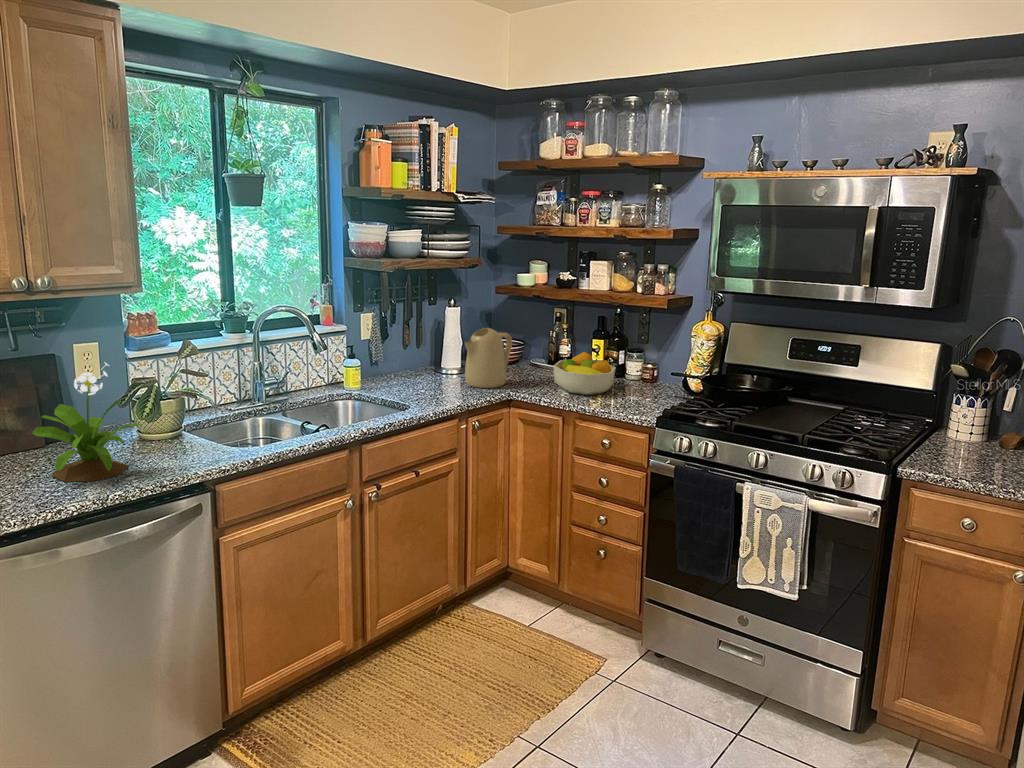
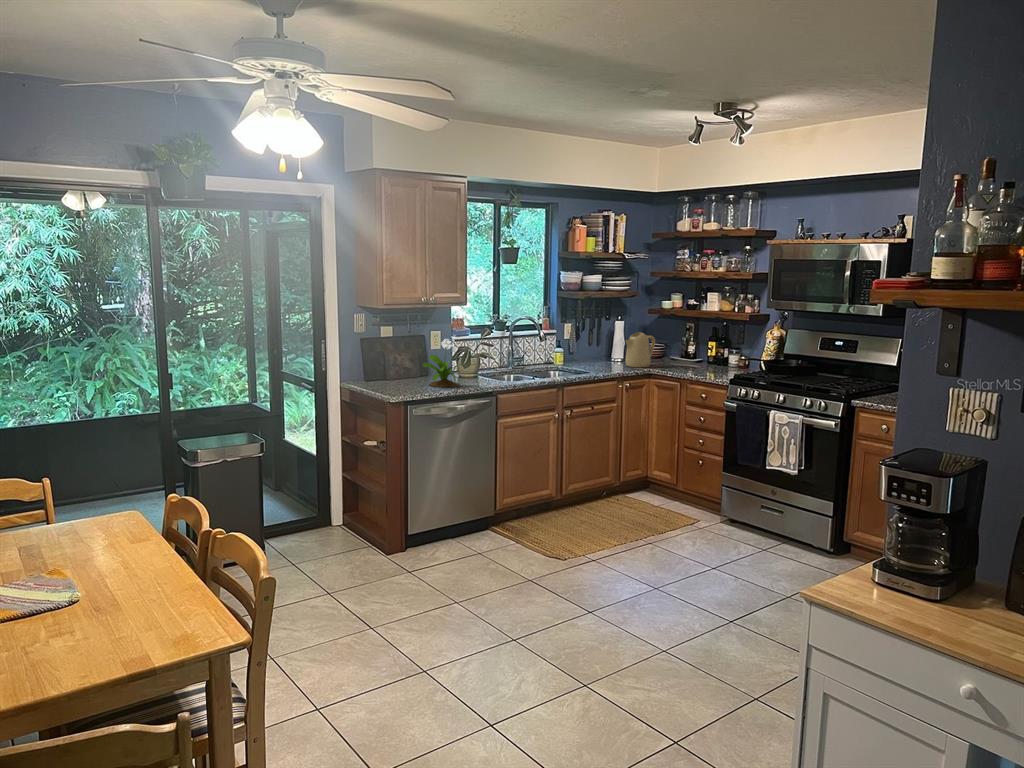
fruit bowl: present [553,352,616,395] -> none [679,348,717,372]

